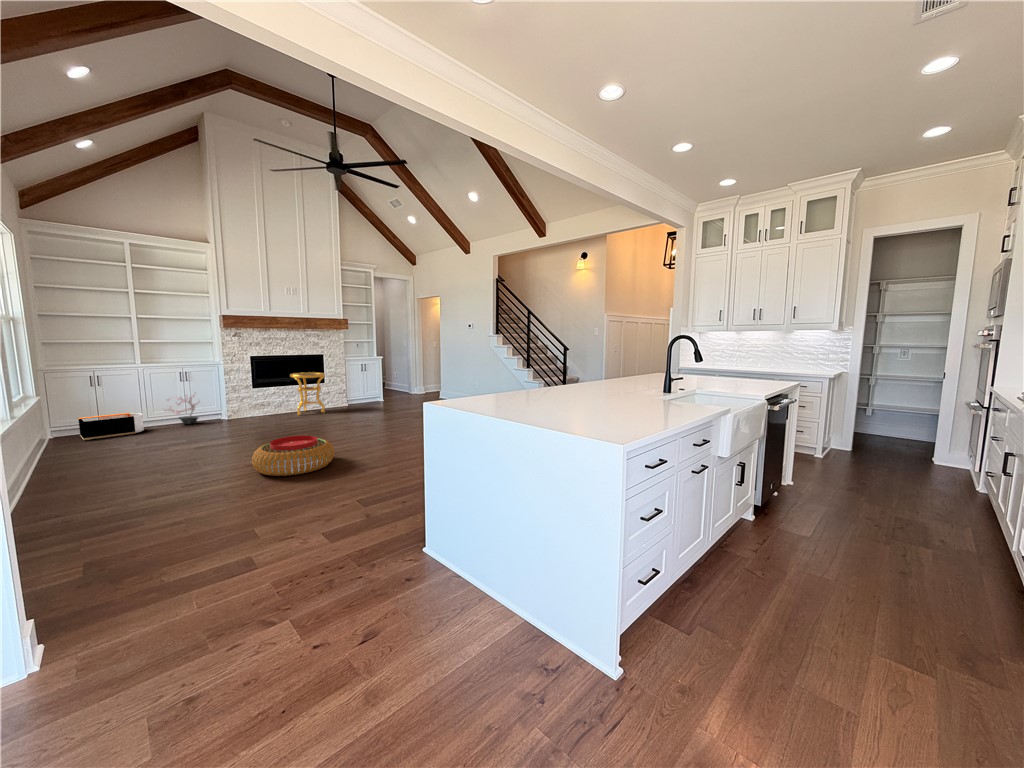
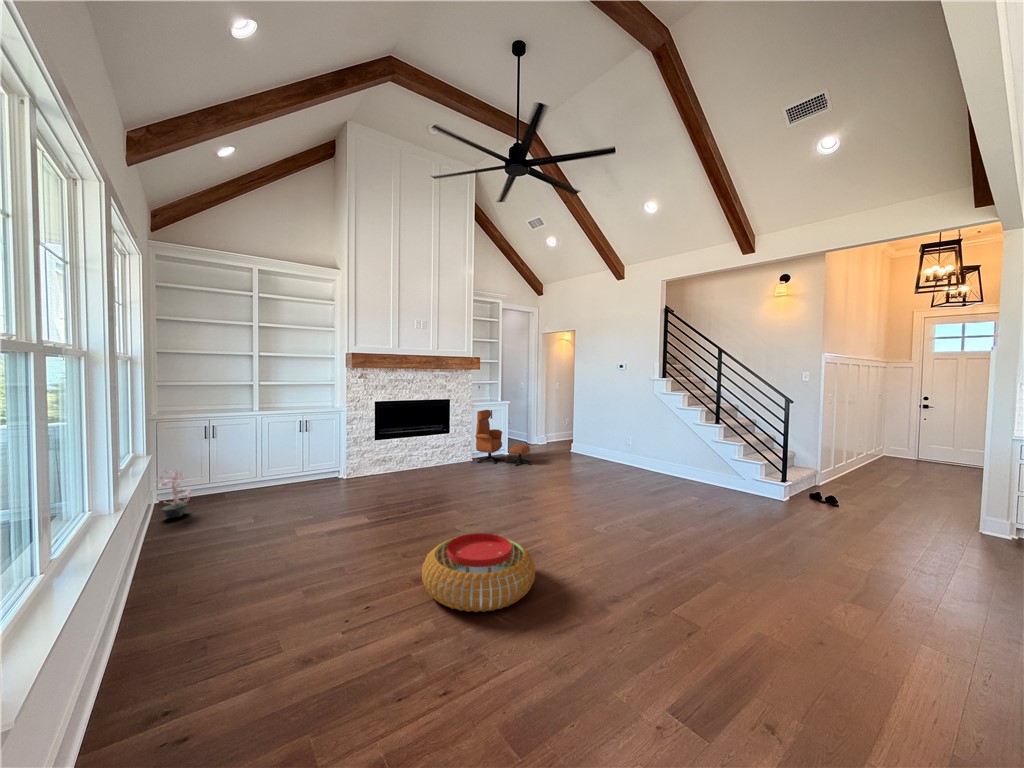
lounge chair: none [347,363,396,407] -> present [475,410,532,466]
side table: present [290,372,325,415] -> none [417,422,456,476]
potted plant: present [165,394,199,424] -> present [155,471,191,518]
storage bin: present [78,413,144,440] -> none [188,470,257,507]

